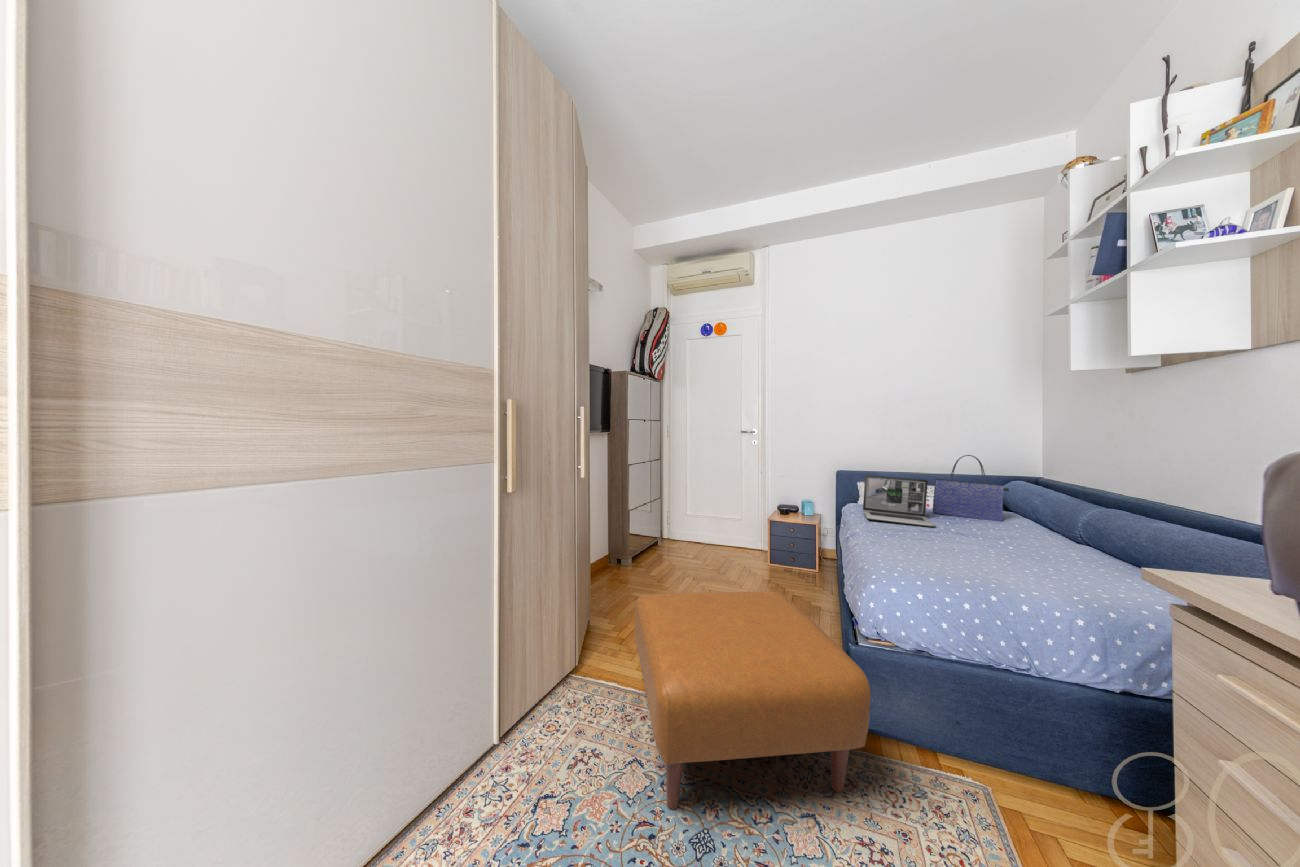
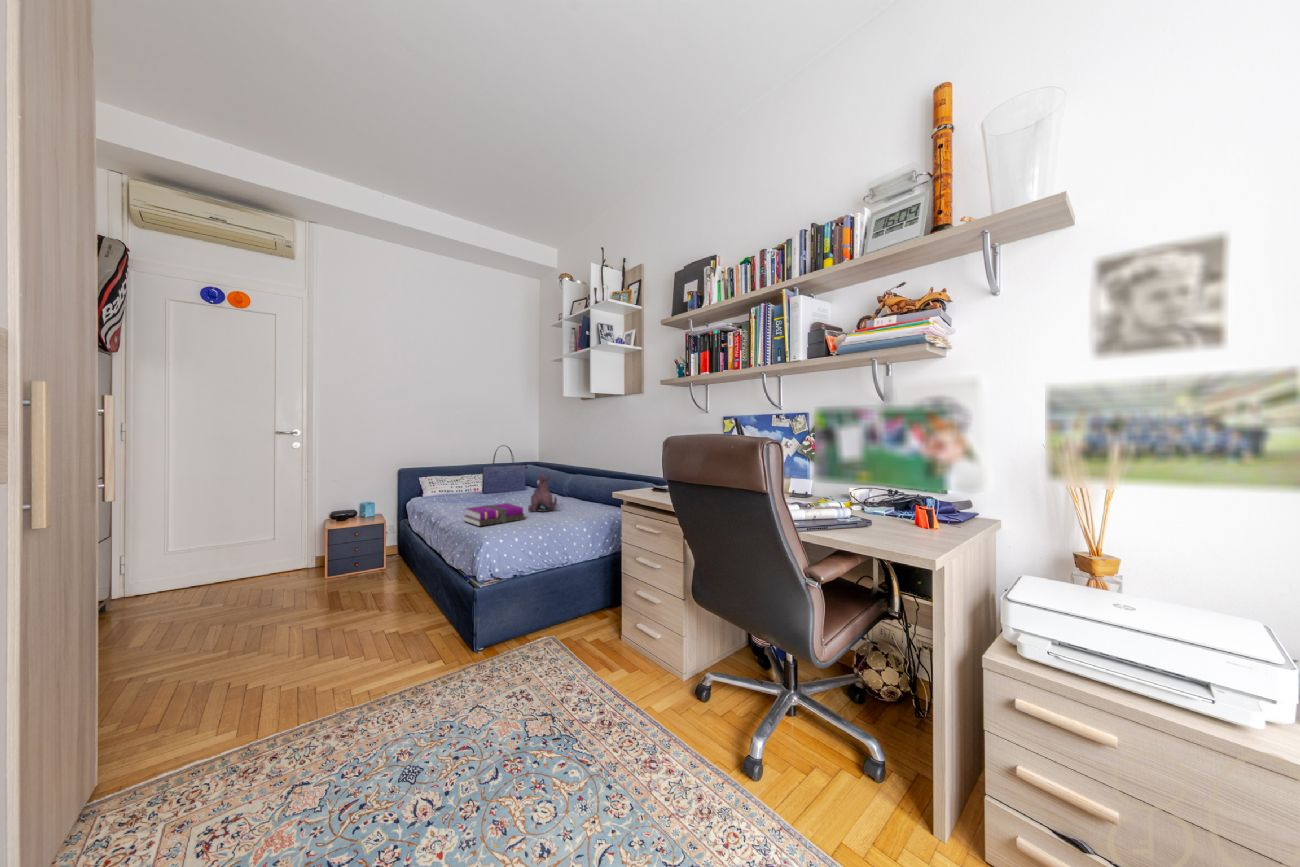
laptop: present [863,475,935,527] -> none [433,467,491,506]
plush toy: none [980,506,1037,569] -> present [528,473,557,512]
notebook: none [874,532,965,571] -> present [464,503,525,526]
ottoman: present [635,591,871,809] -> none [234,578,501,779]

